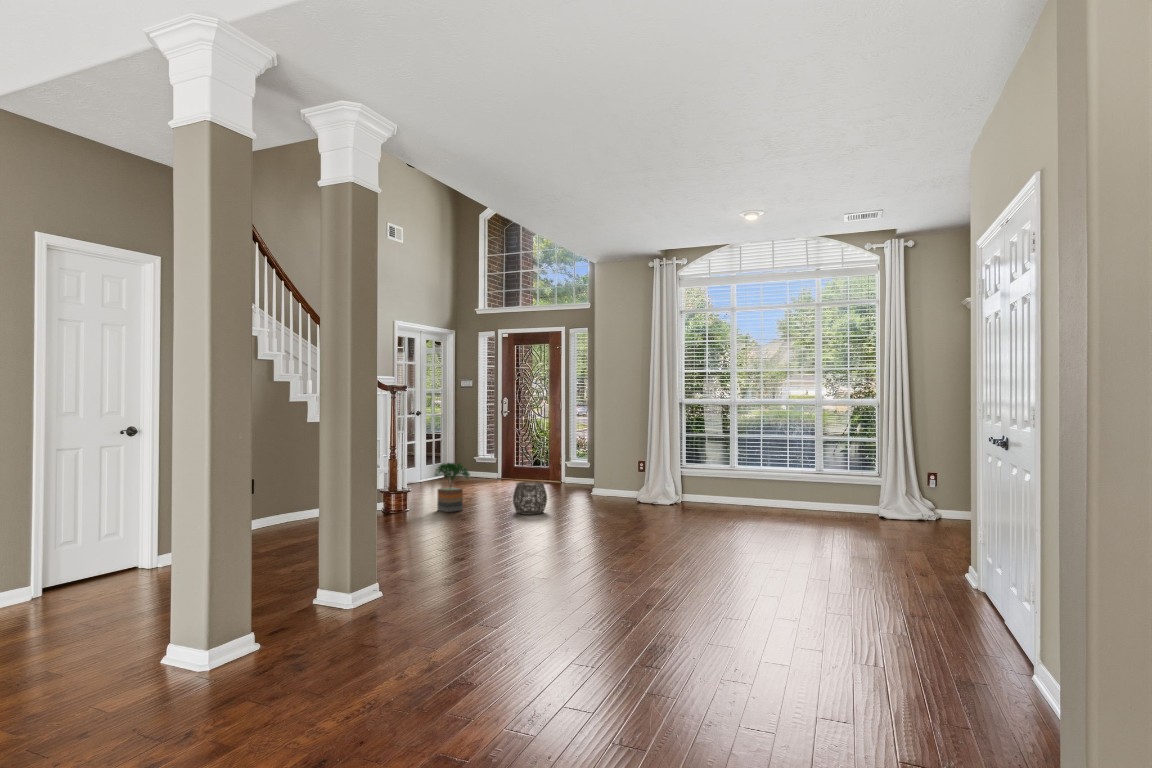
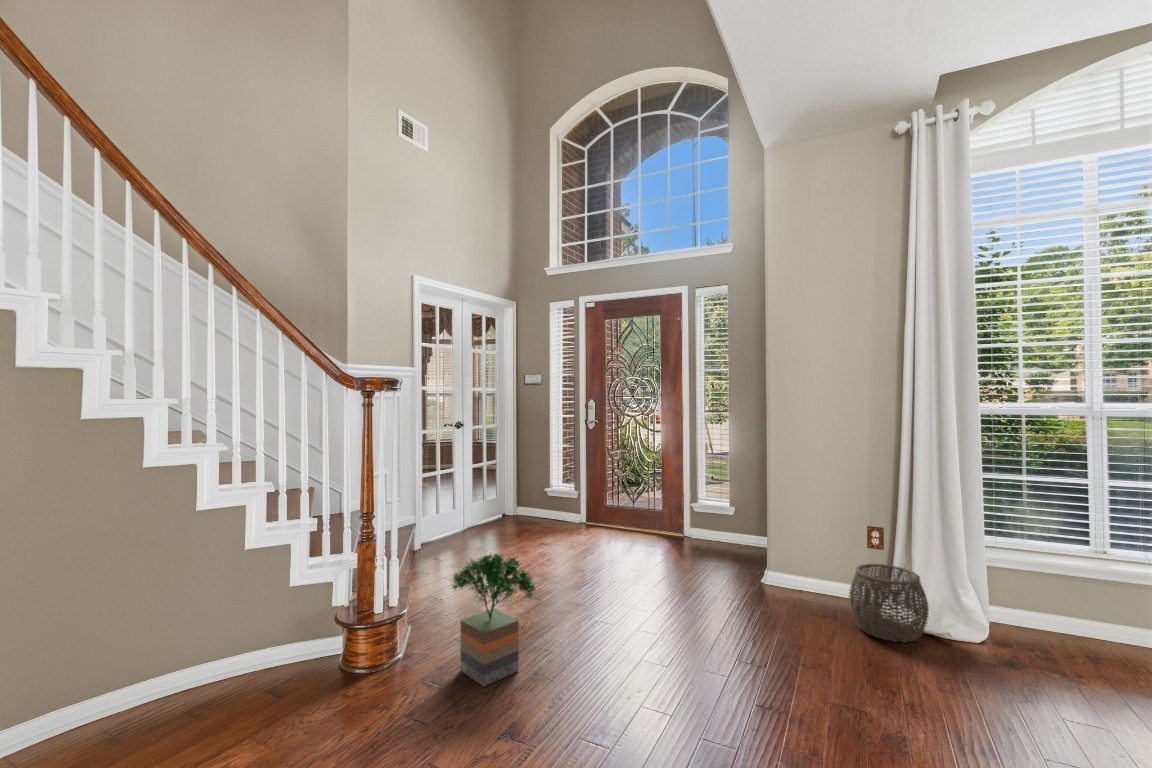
woven basket: present [513,482,547,515] -> present [849,564,929,643]

